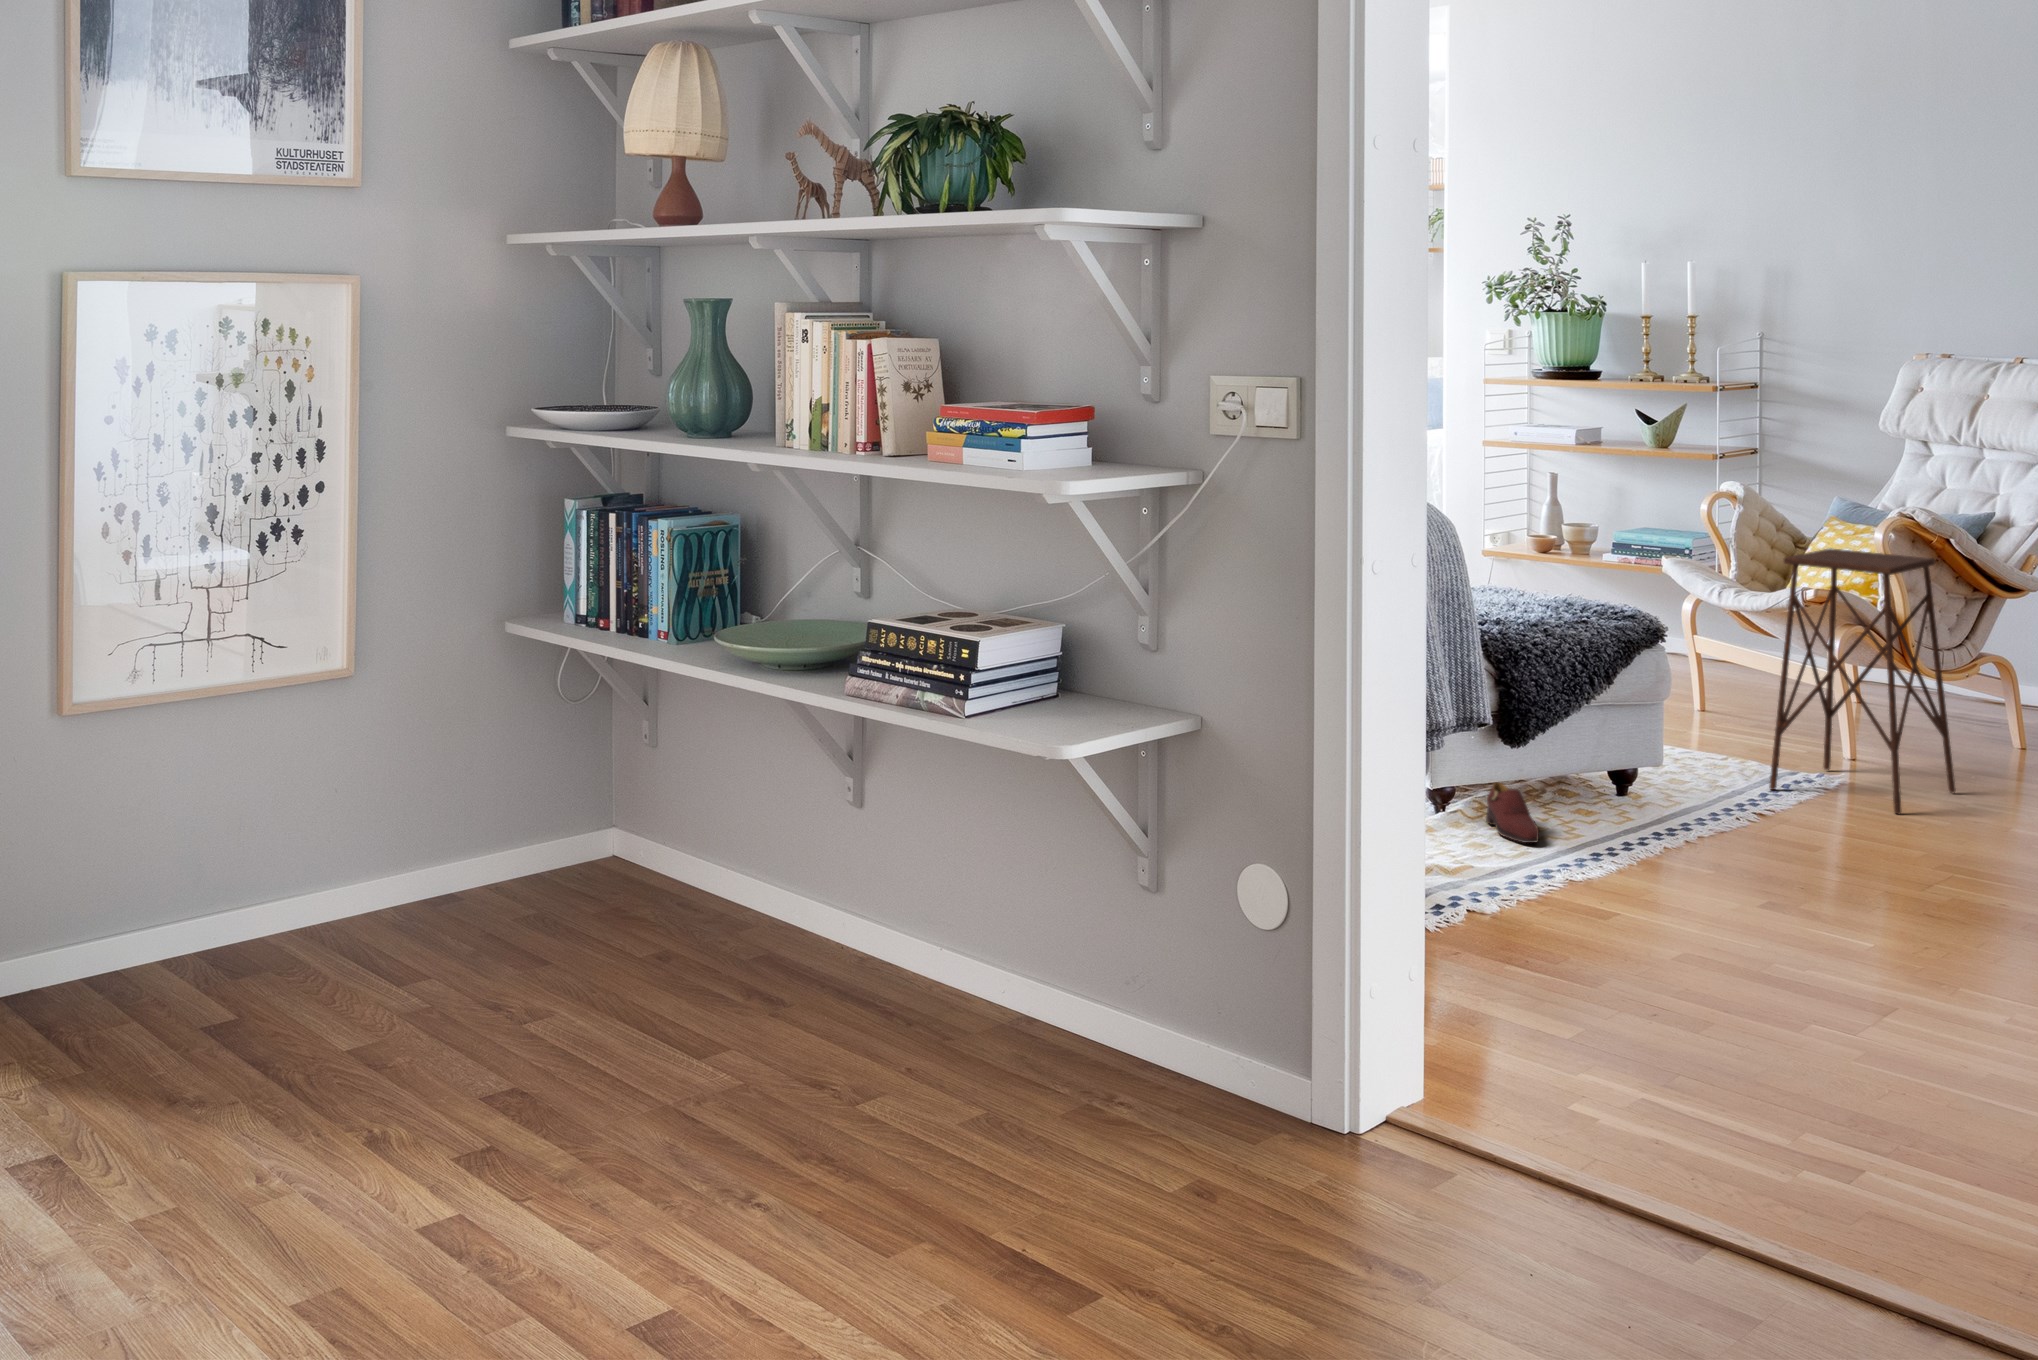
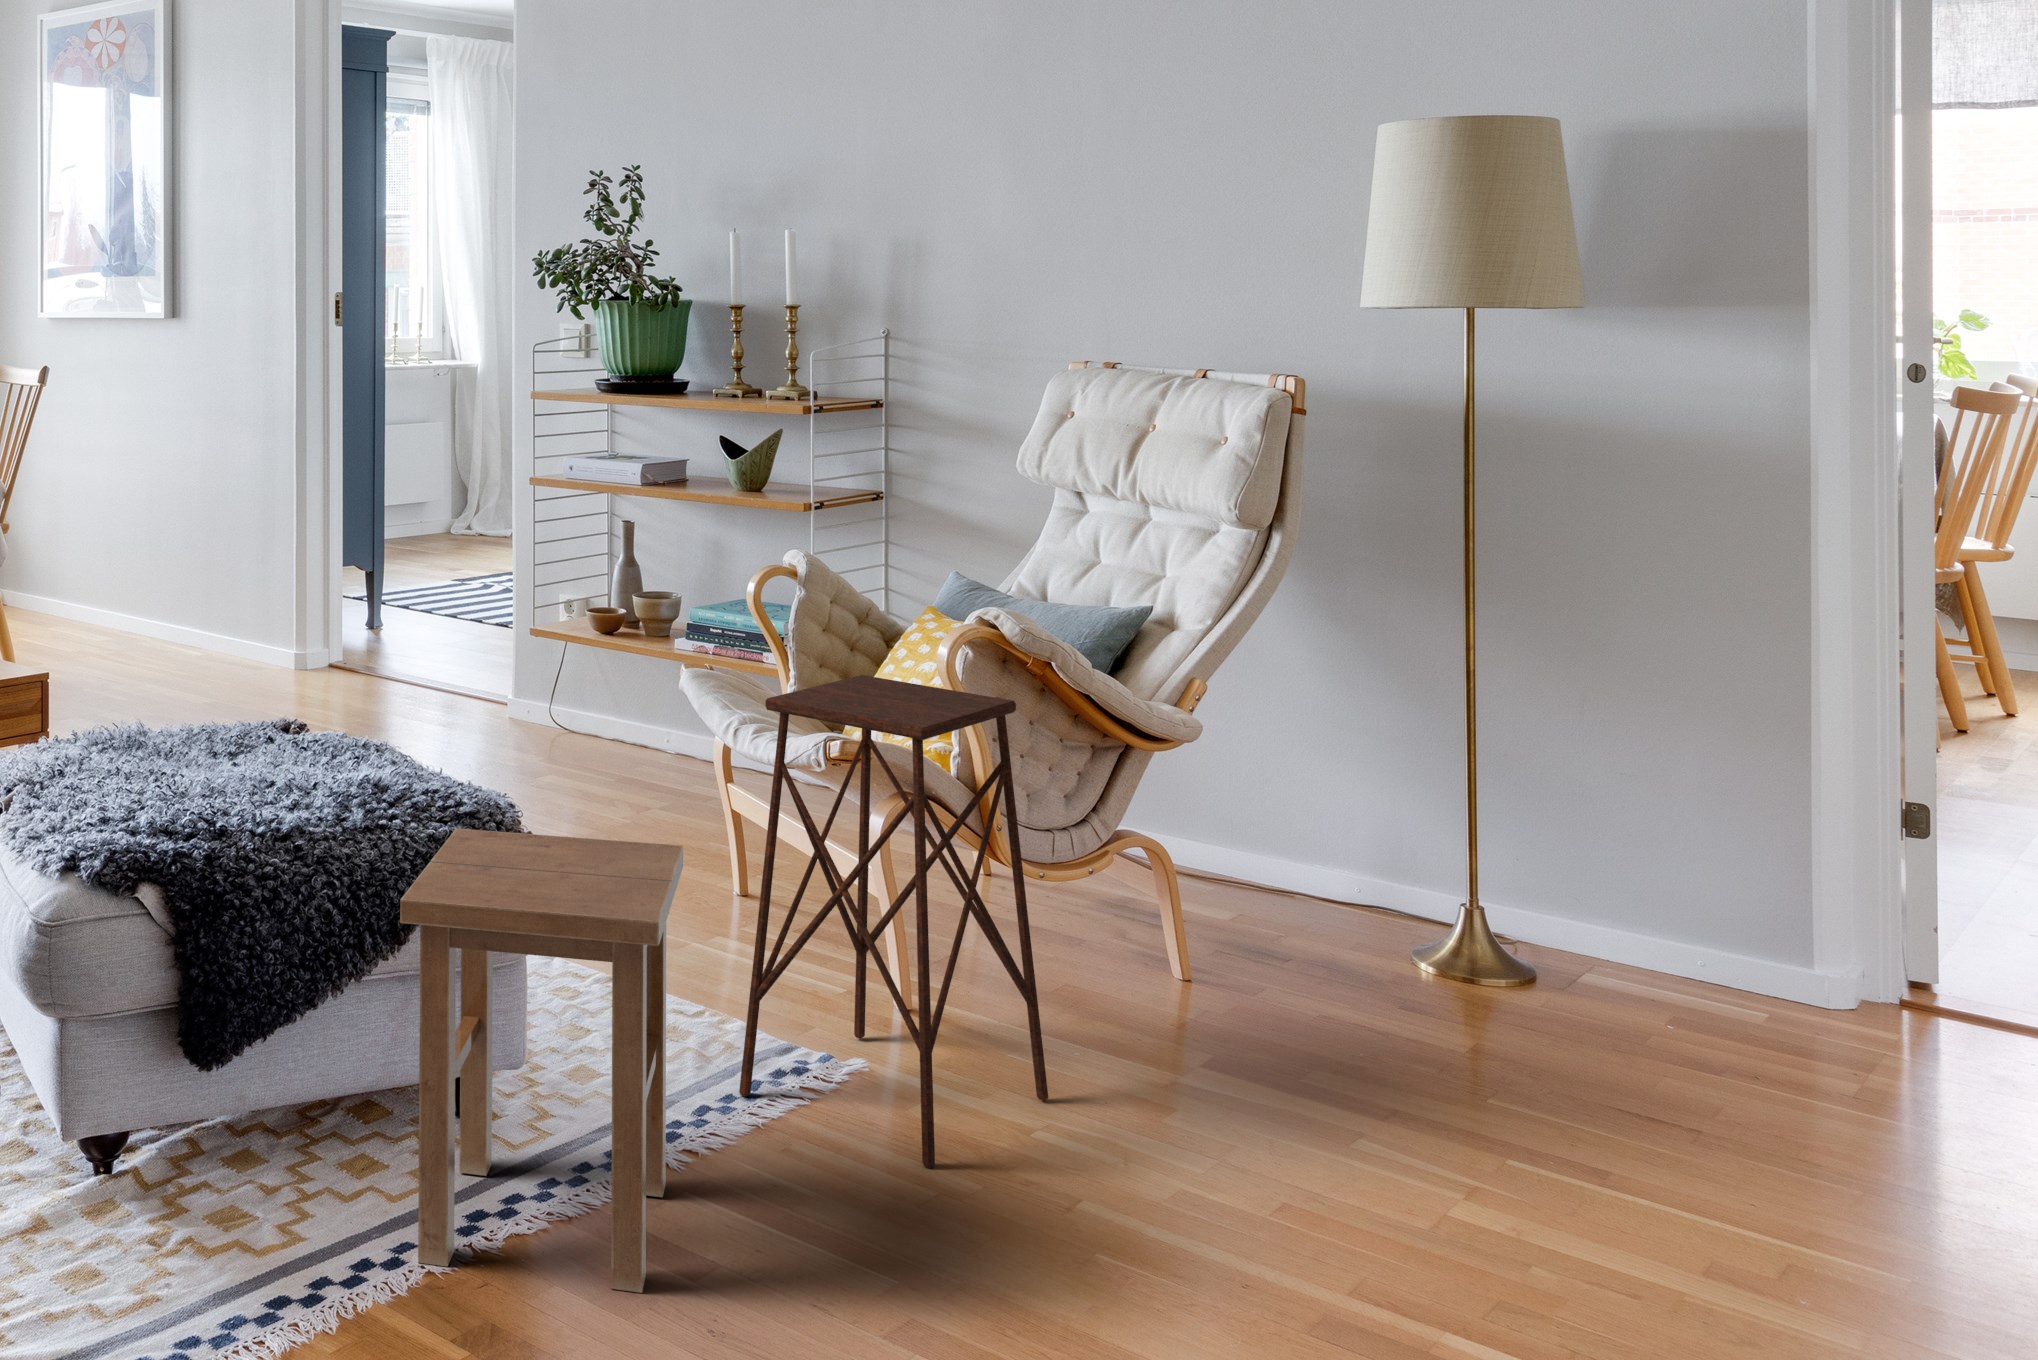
stool: none [1622,624,1780,849] -> present [400,829,683,1293]
shoe: present [1486,782,1539,843] -> none [157,1131,222,1287]

